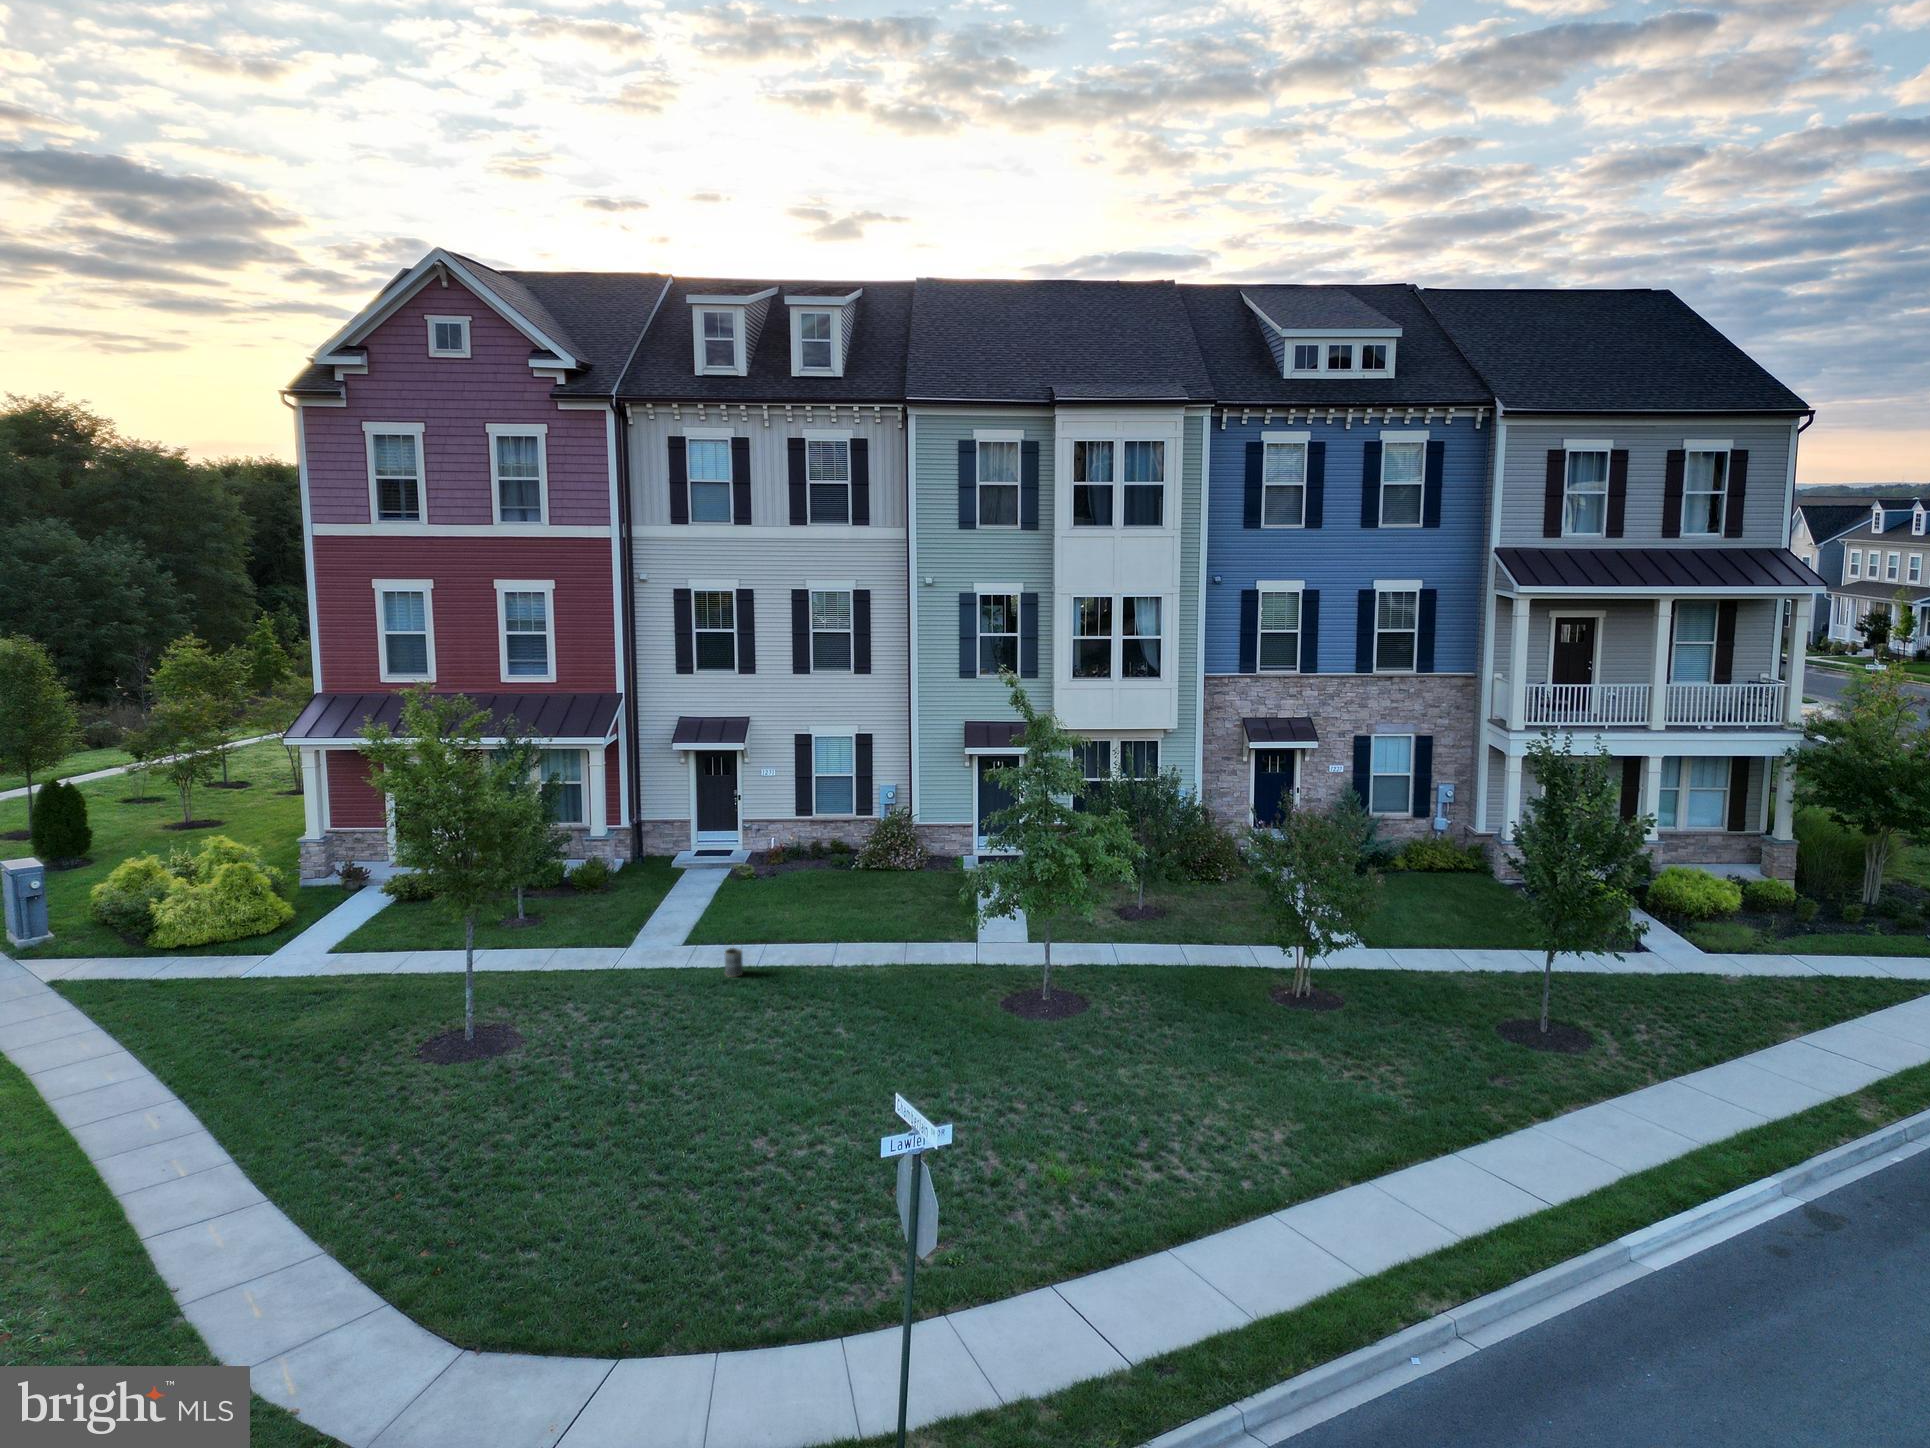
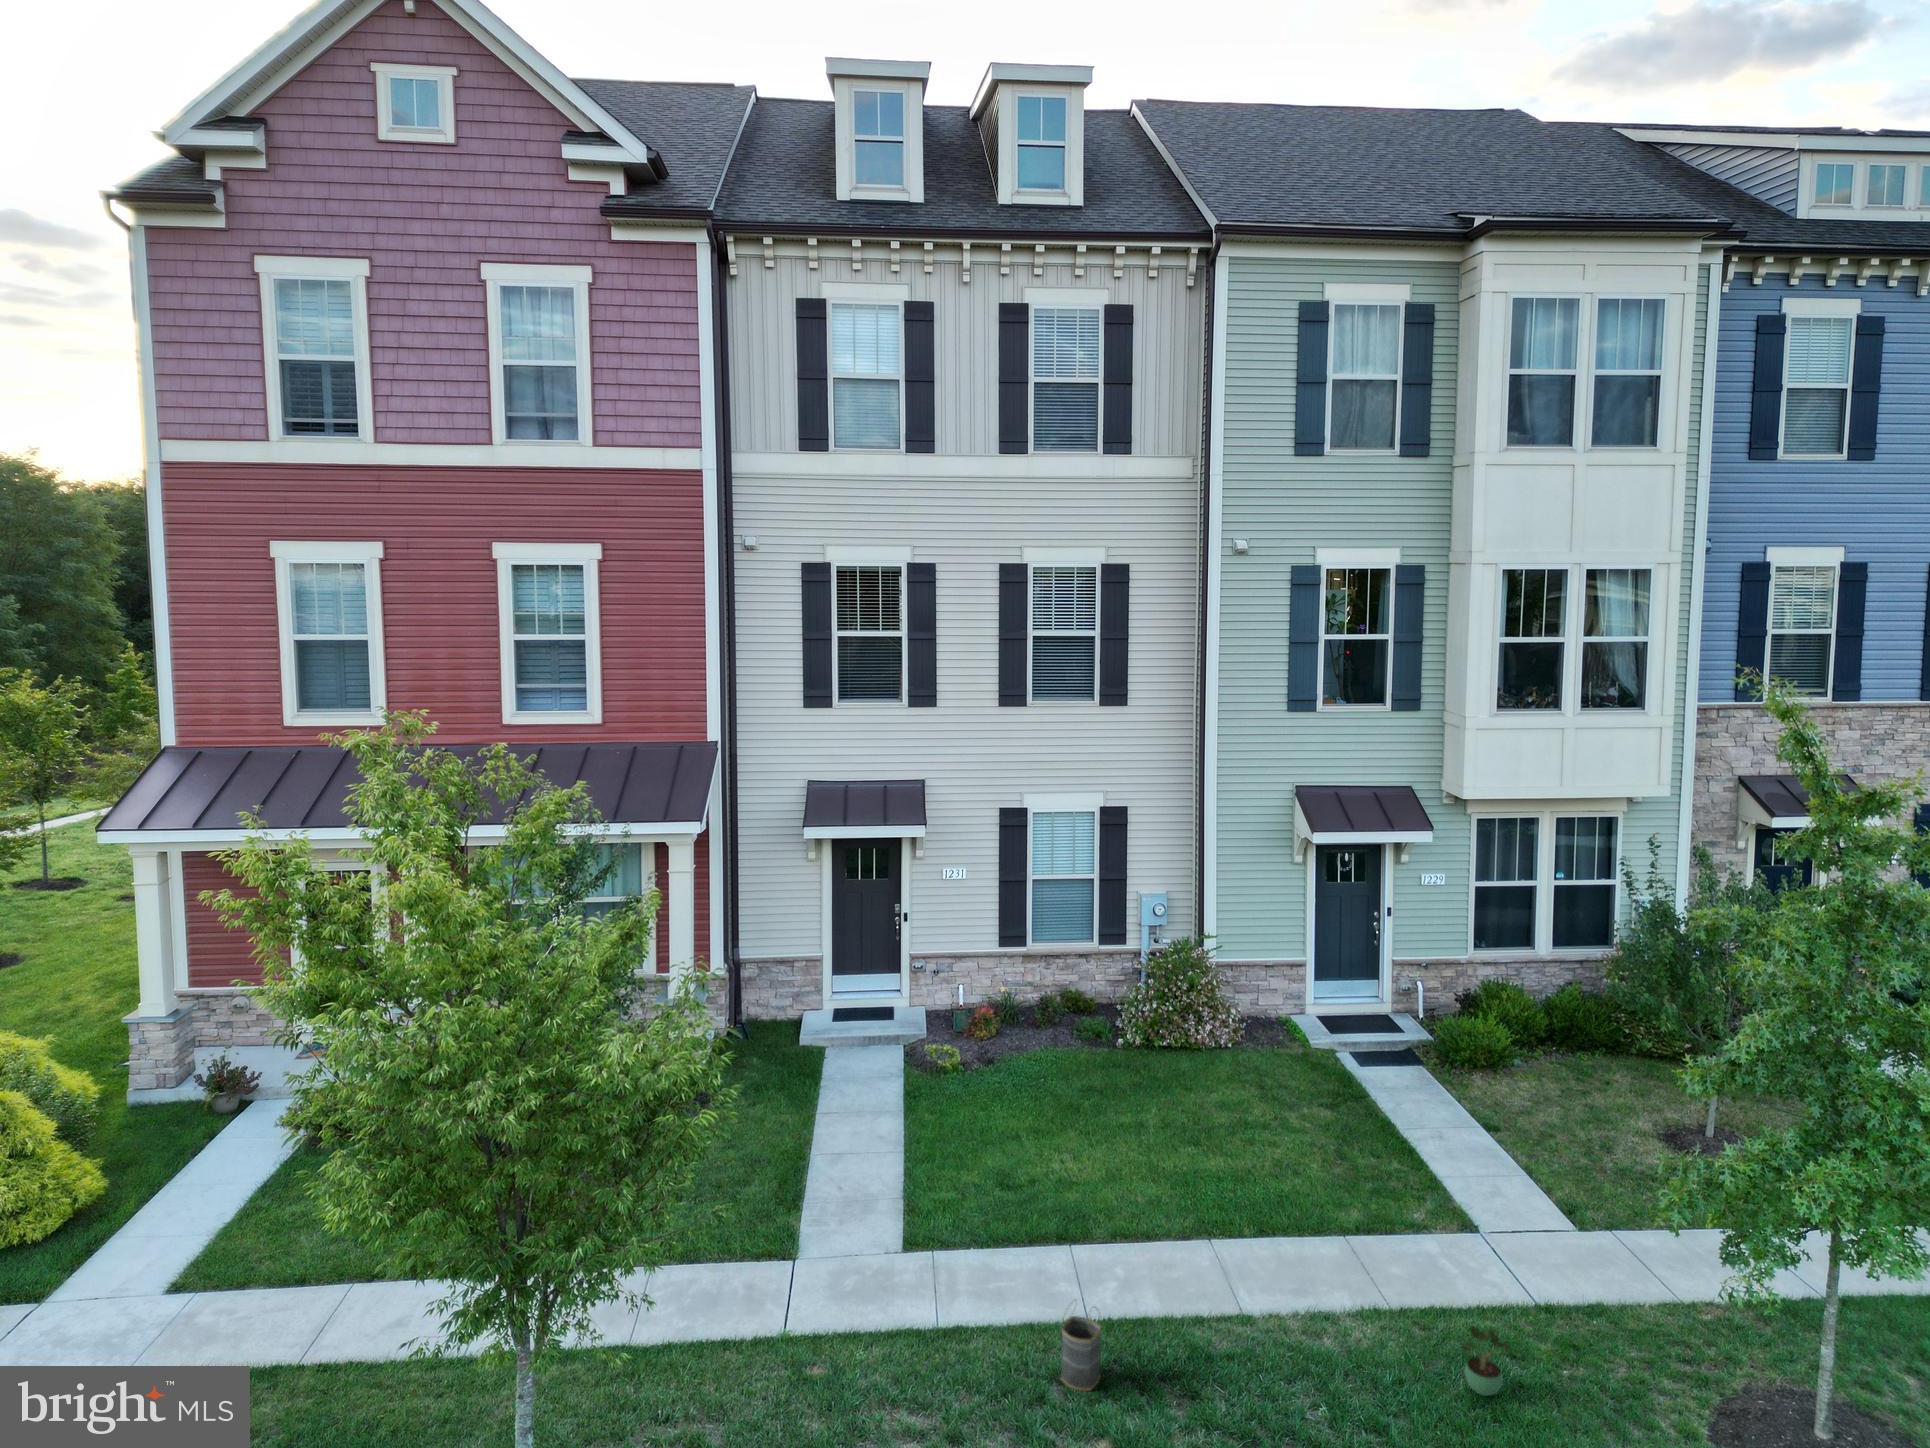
potted plant: none [900,951,918,982] -> present [1461,1326,1511,1396]

